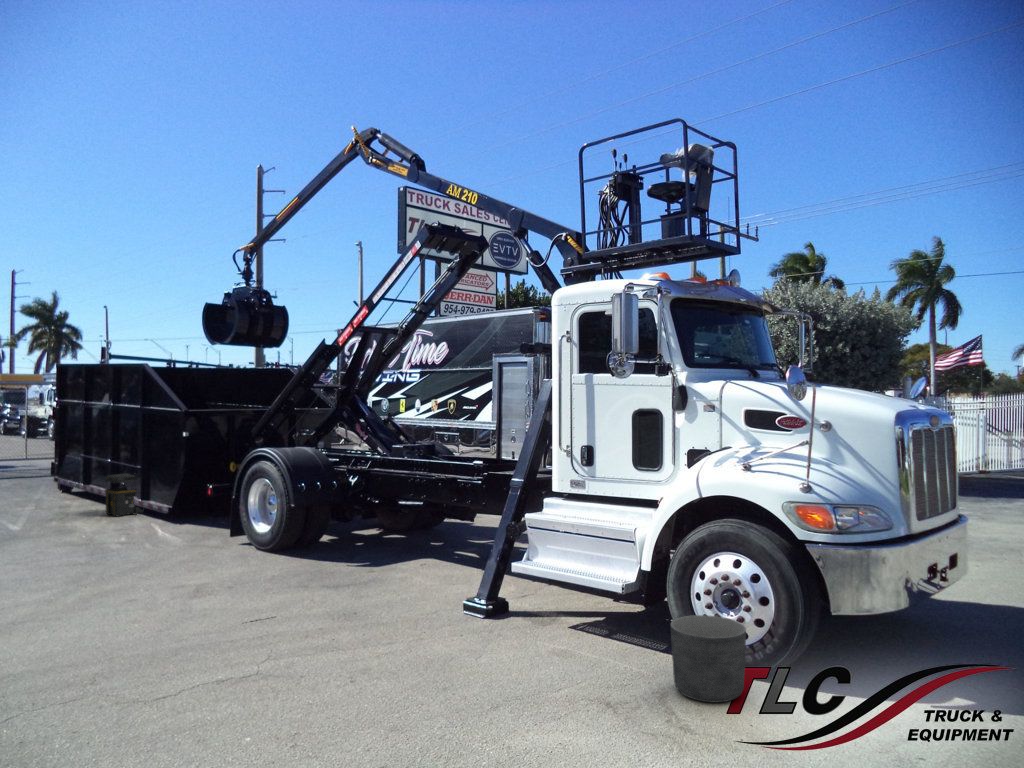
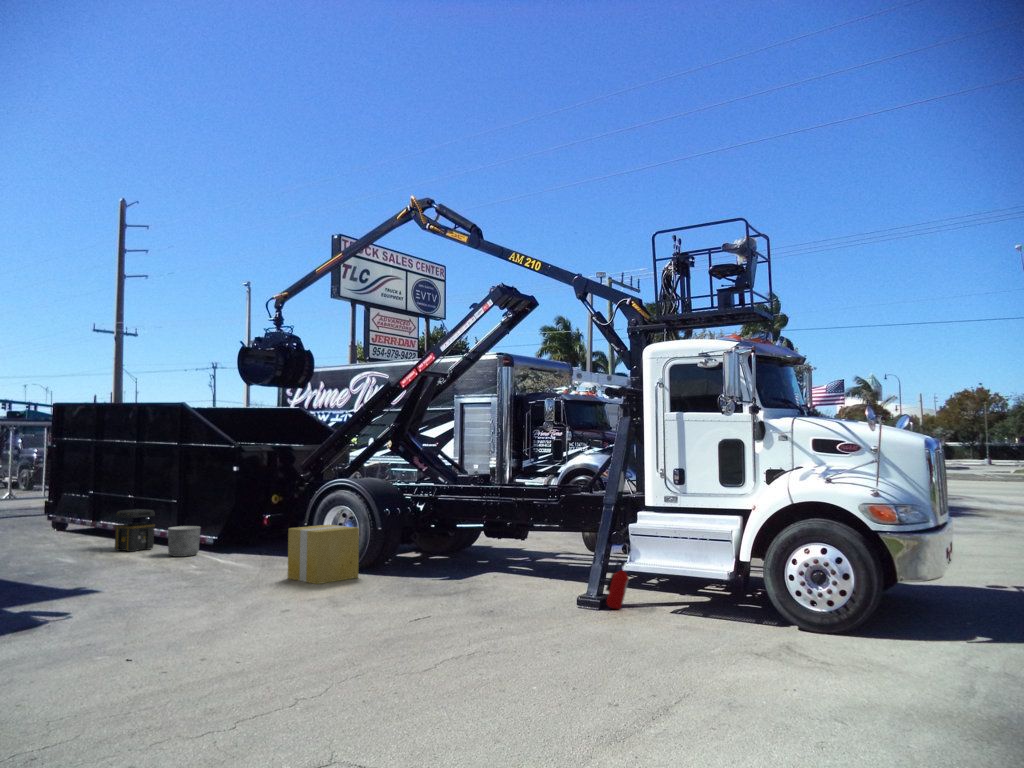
cardboard box: none [213,497,286,565] -> present [288,525,359,584]
fire extinguisher: none [501,554,529,616] -> present [606,560,629,609]
planter: present [671,615,746,703] -> present [168,526,200,557]

